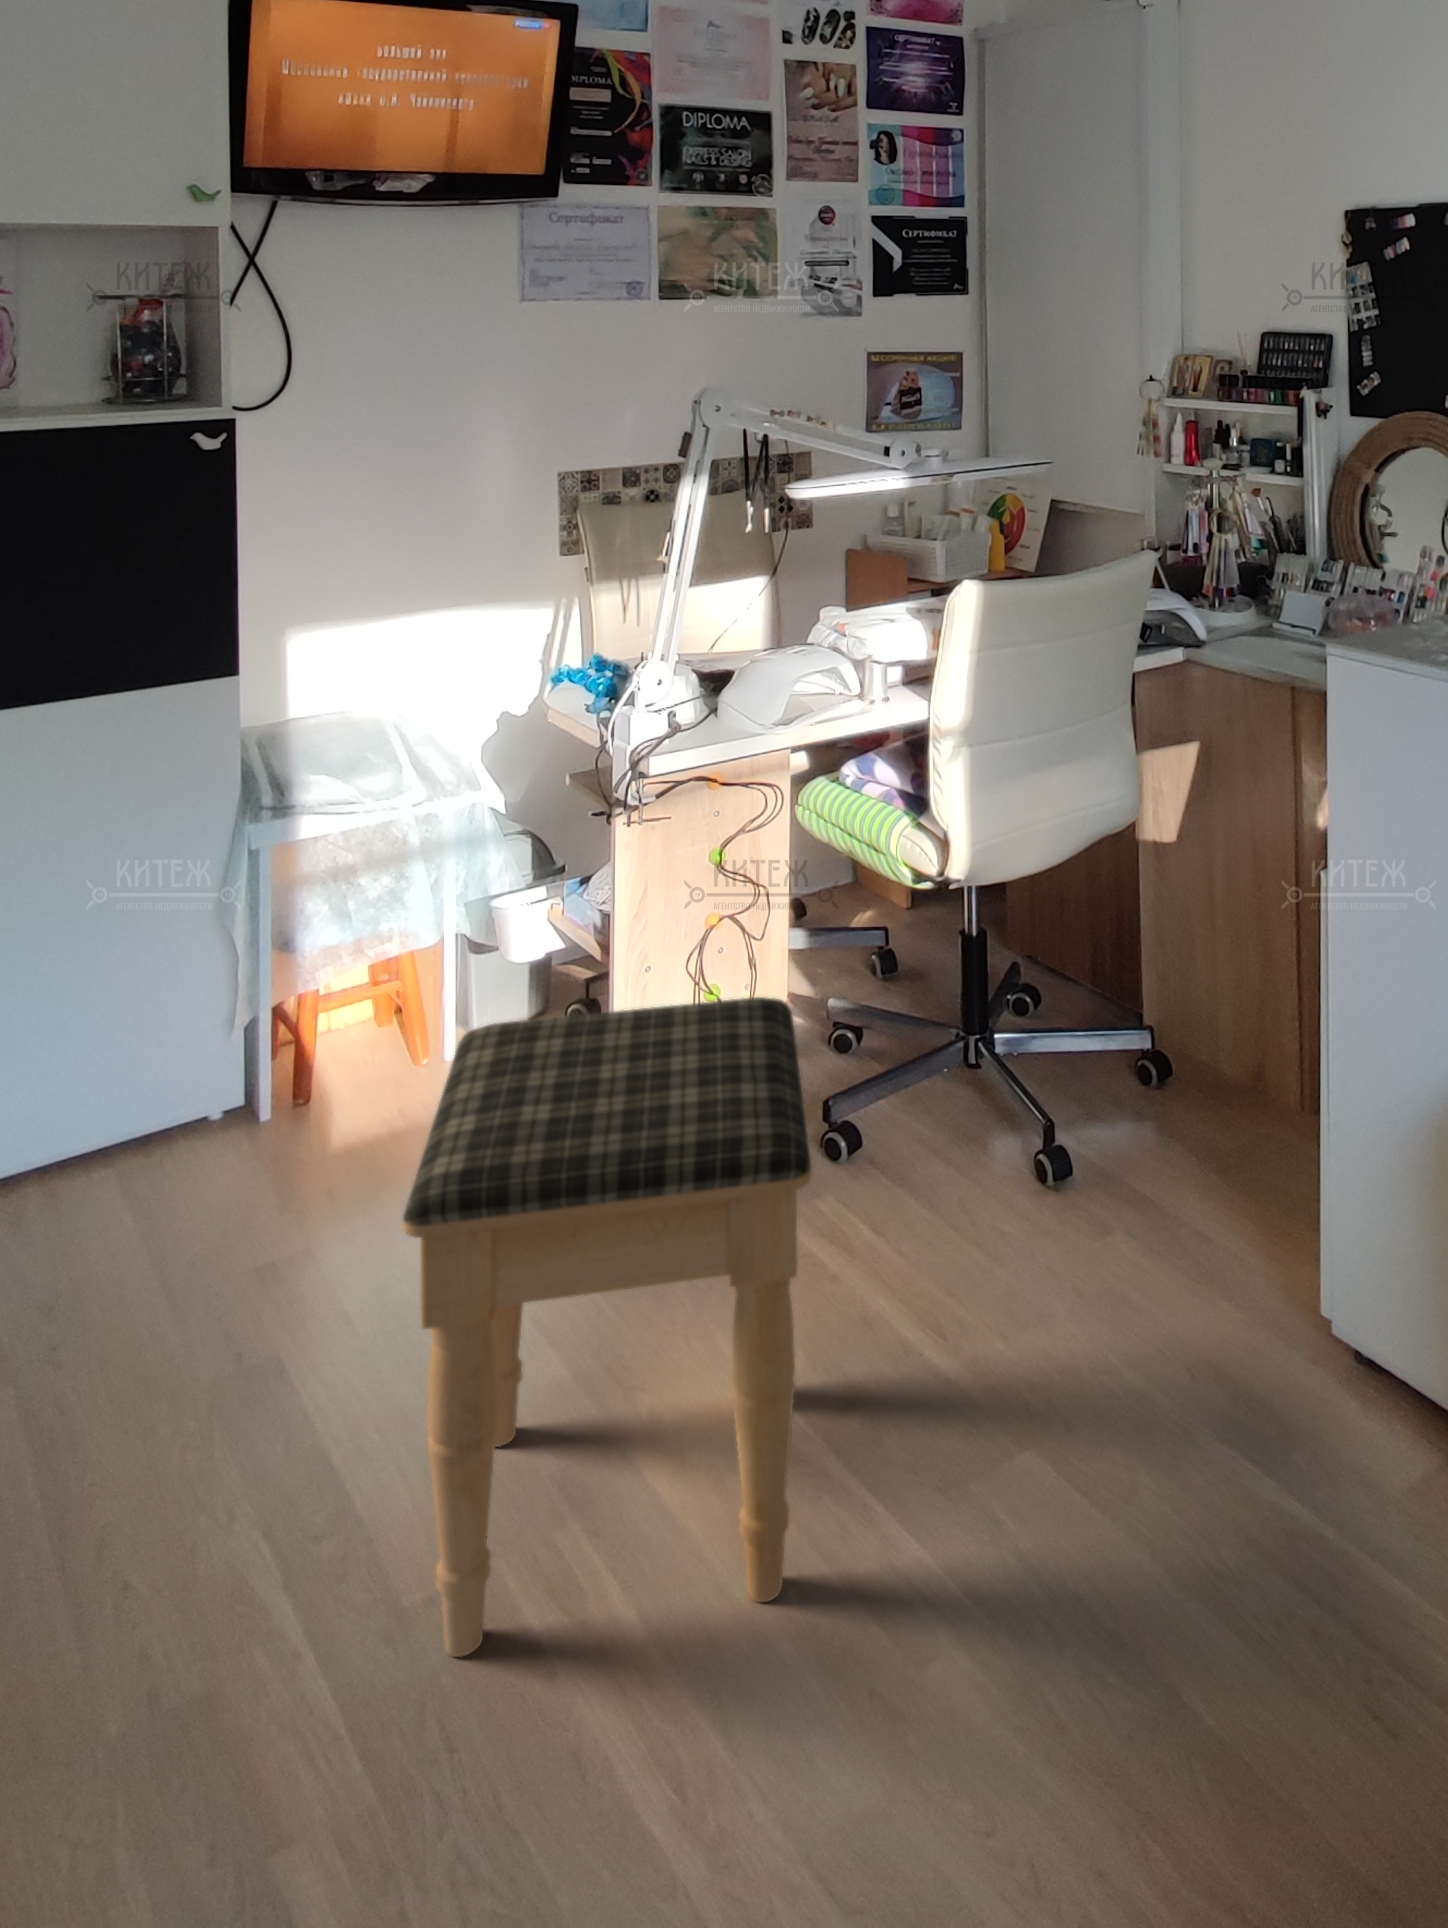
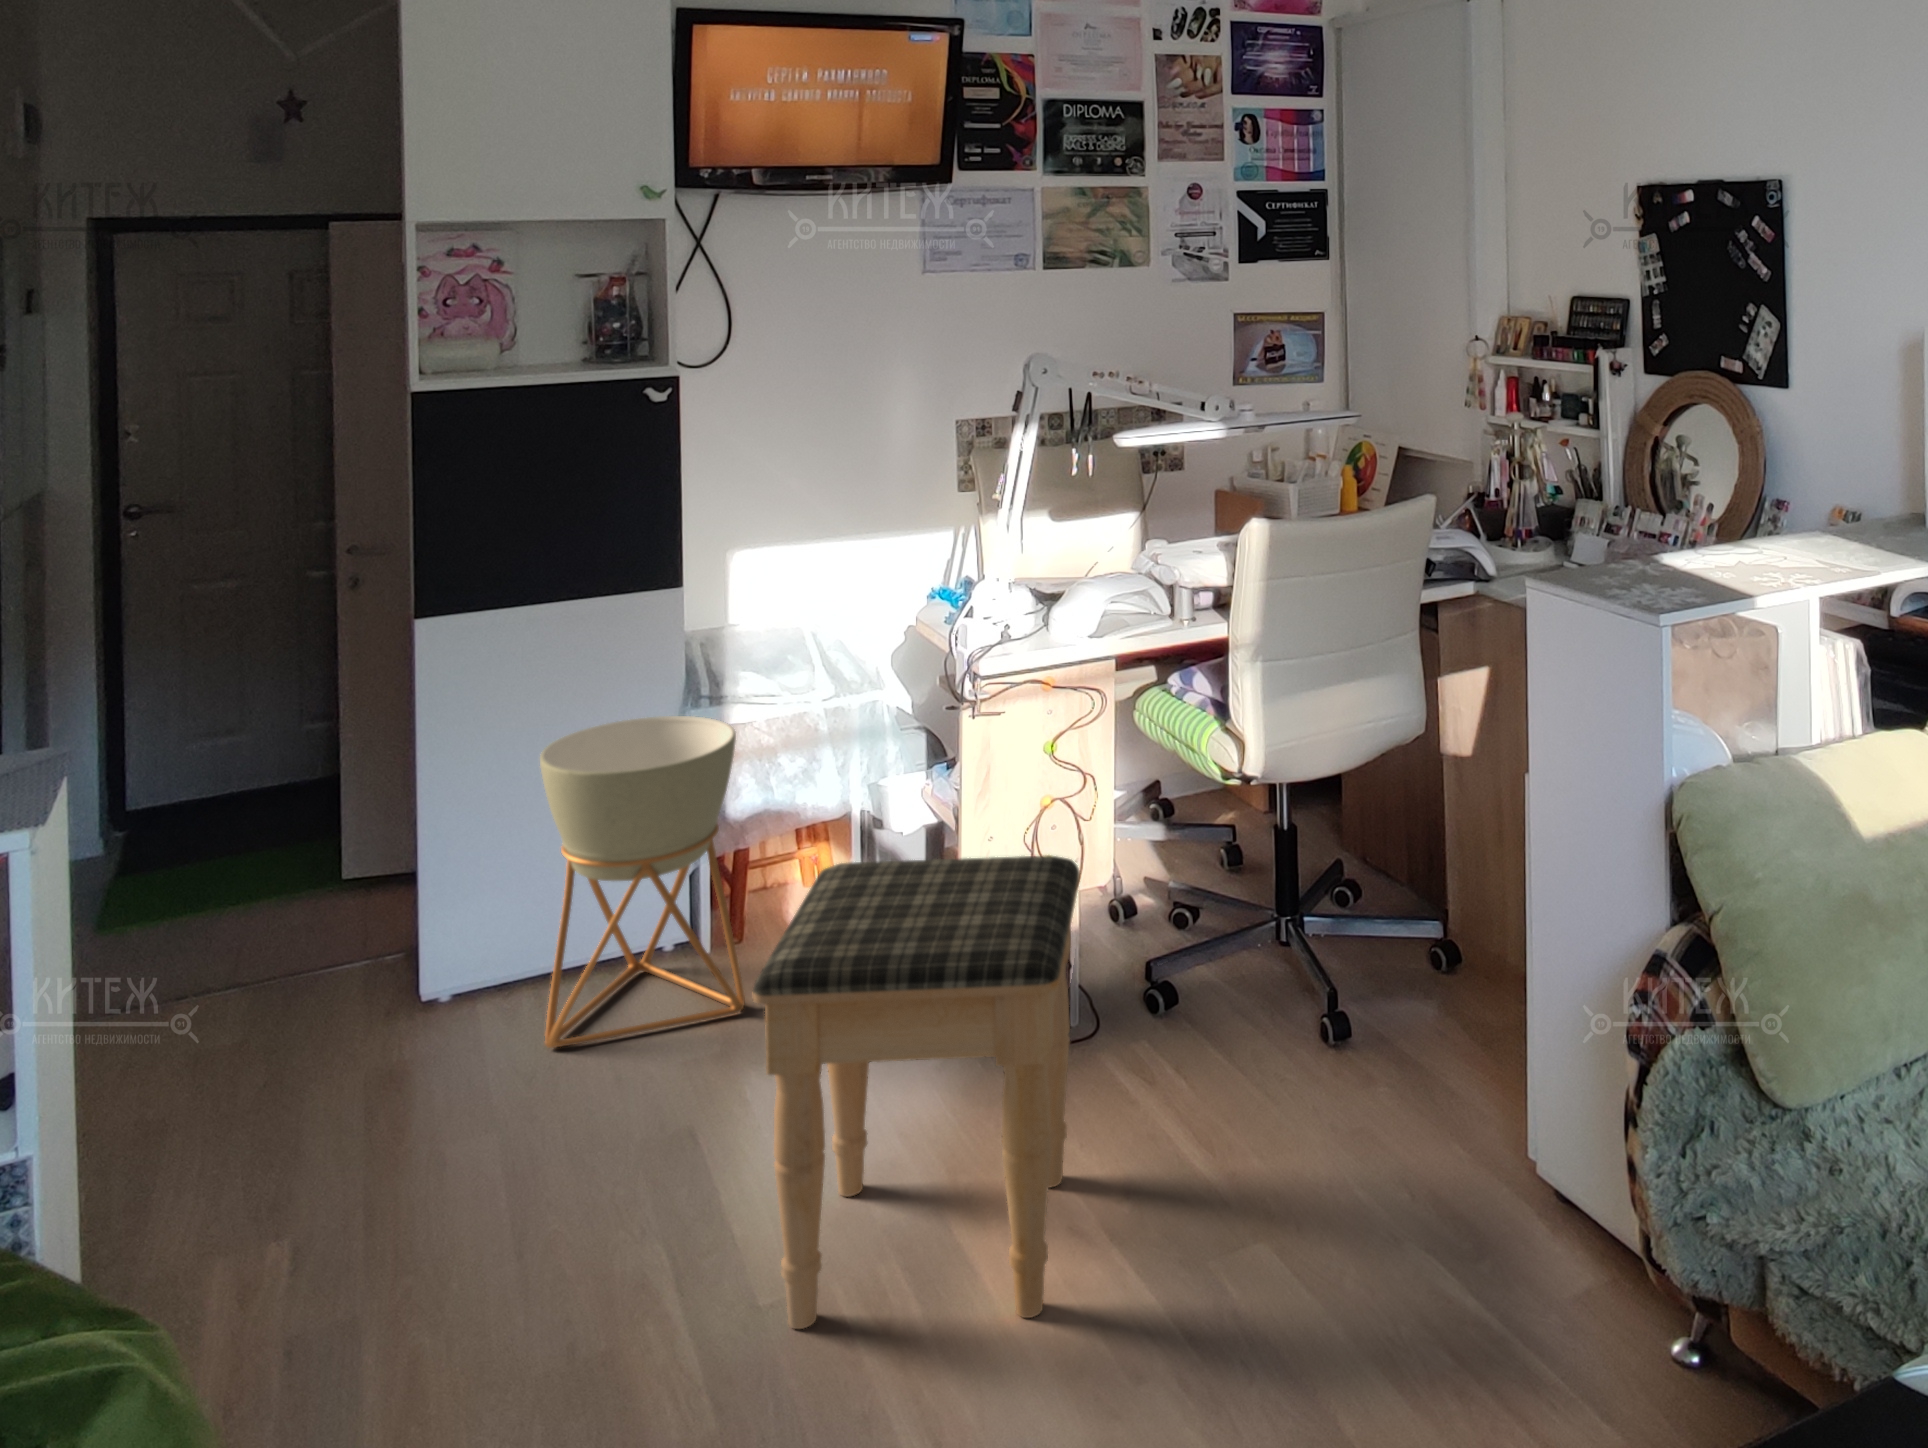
planter: none [54,834,325,1268] -> present [540,716,745,1048]

